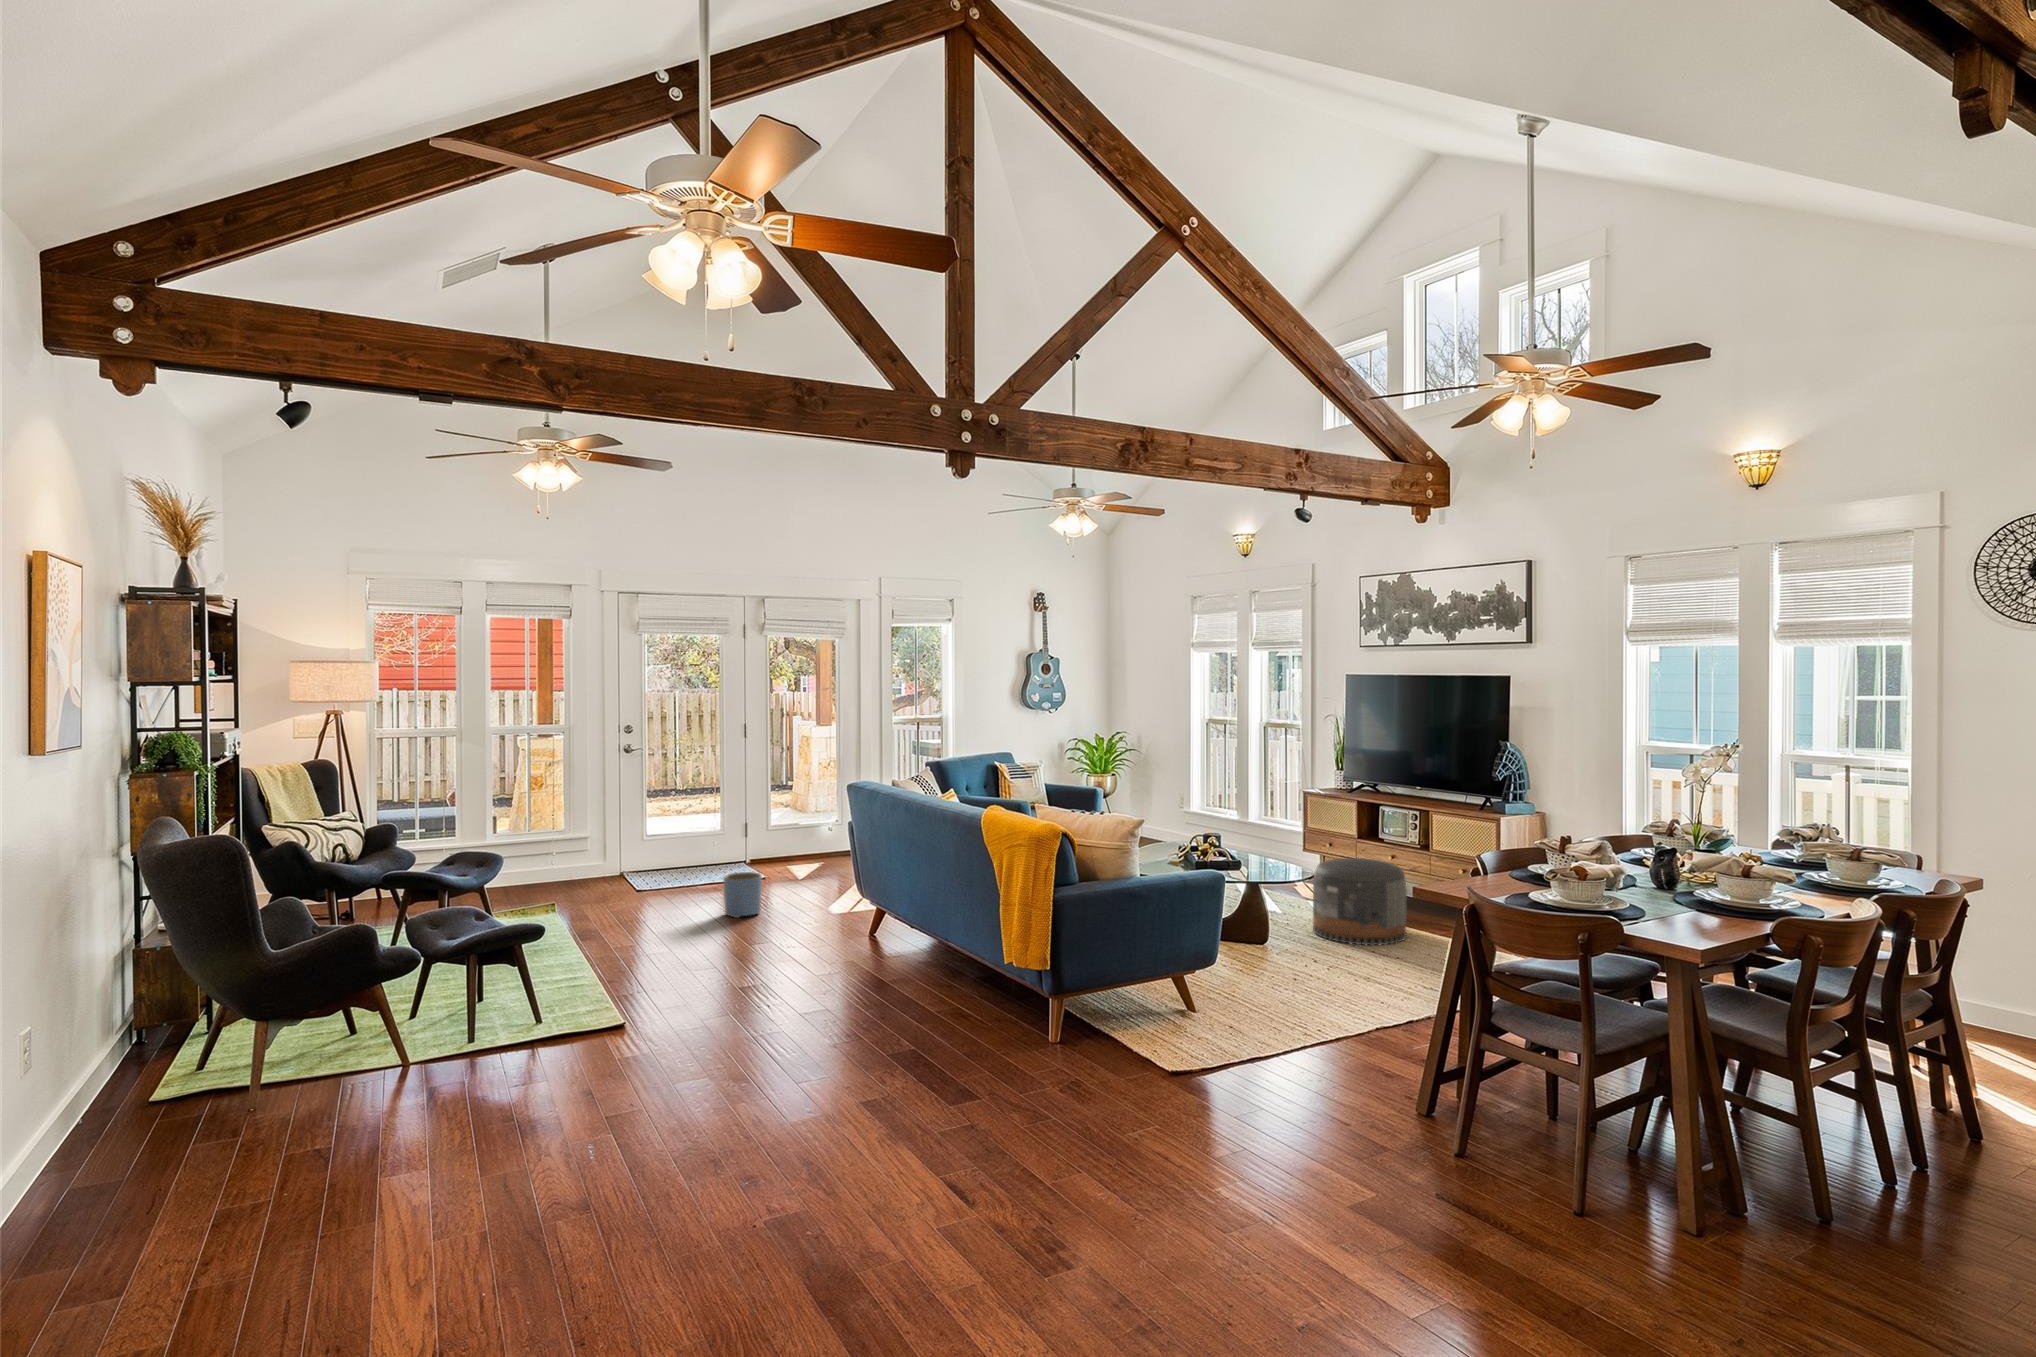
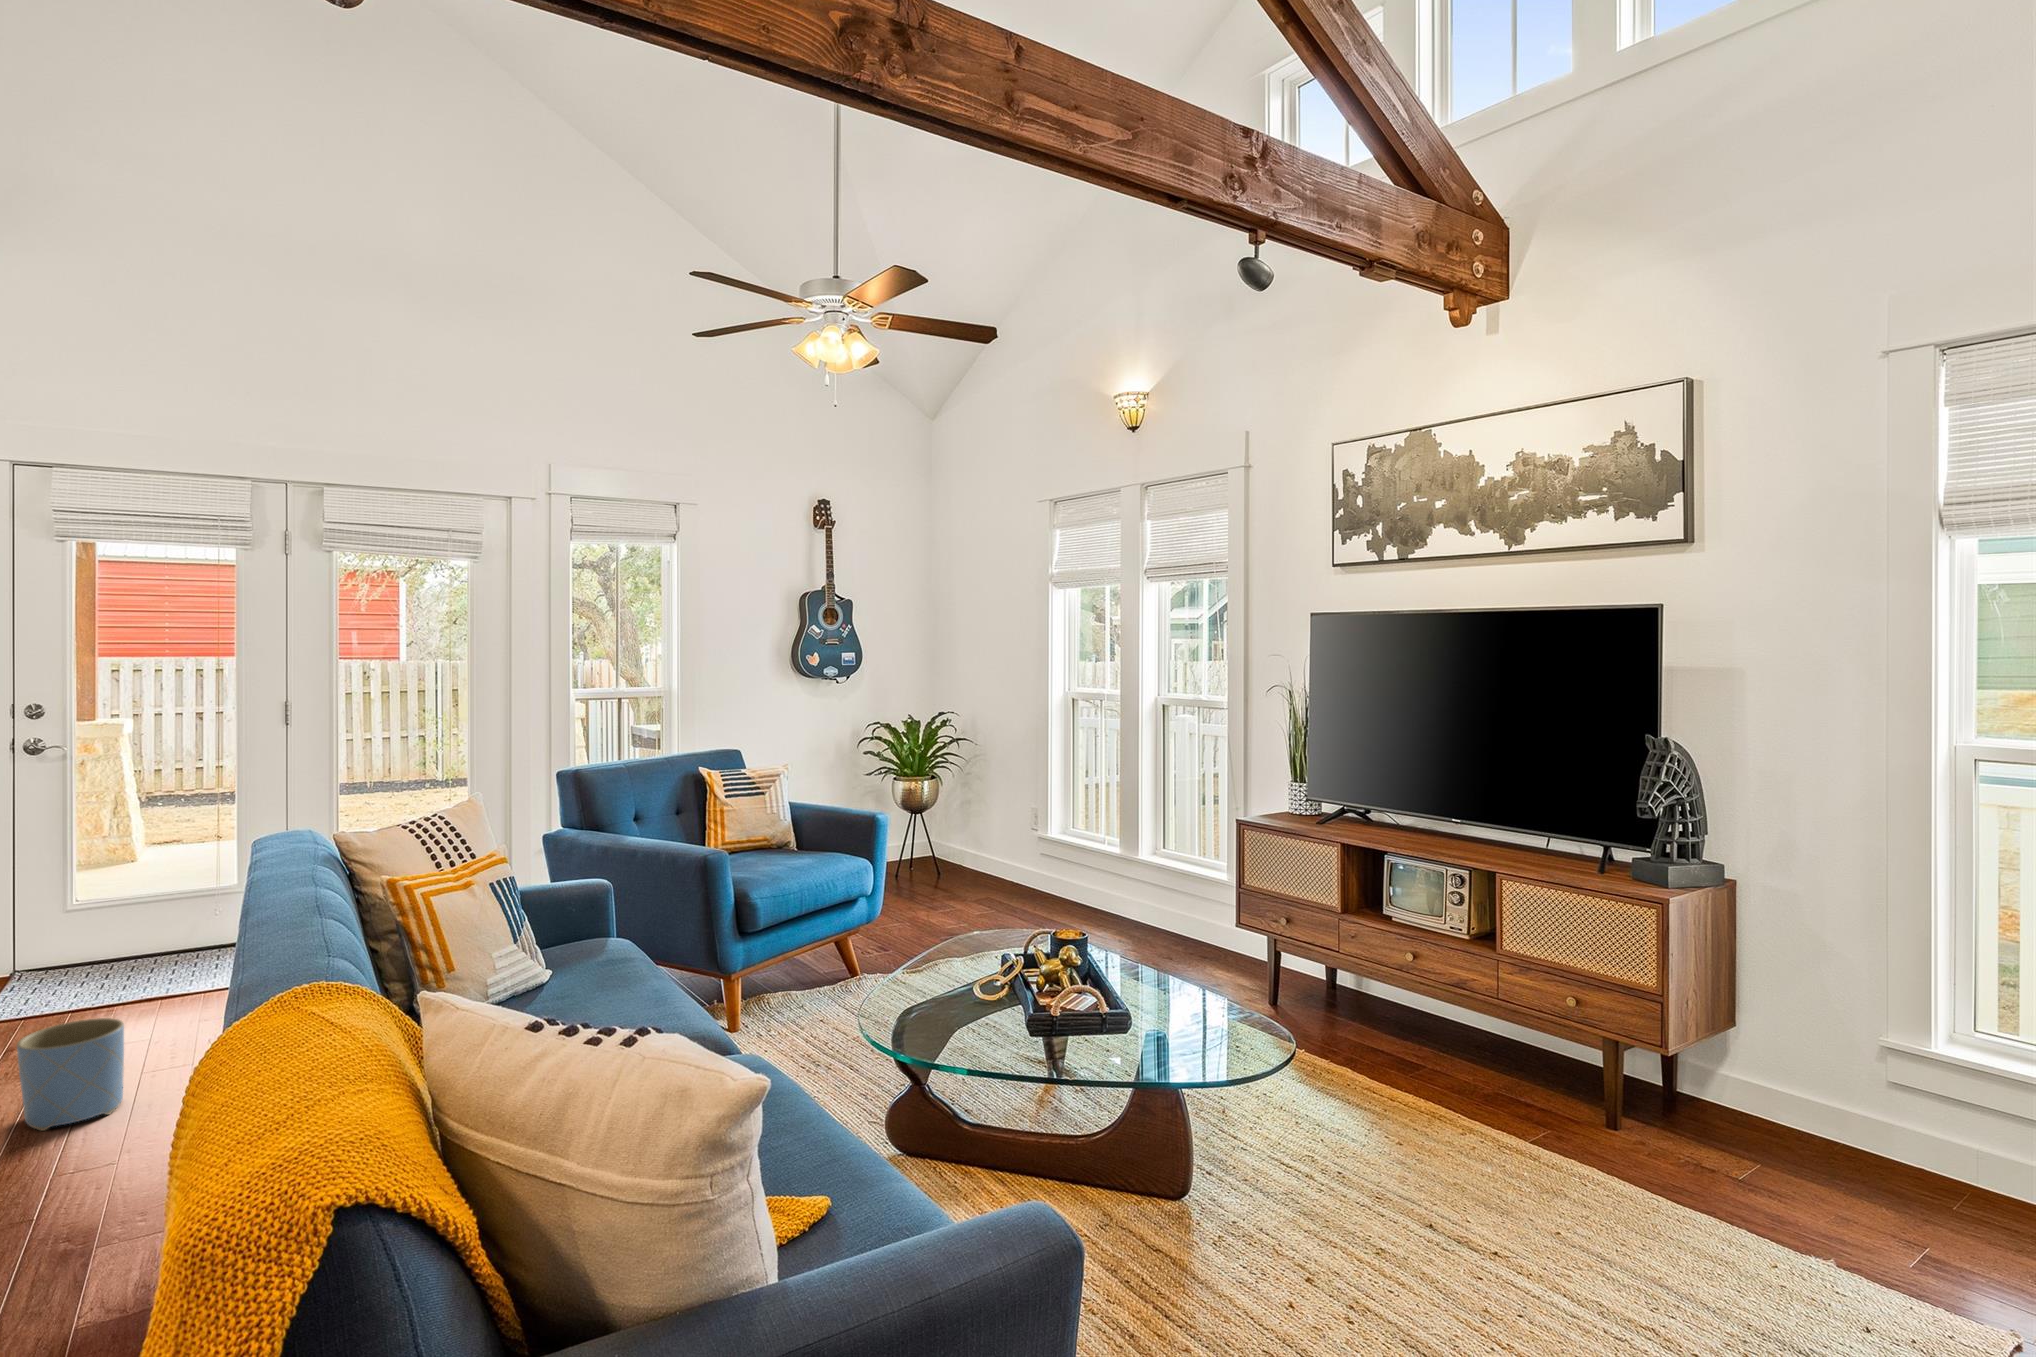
pouf: present [1313,858,1407,945] -> none [1278,978,1481,1197]

